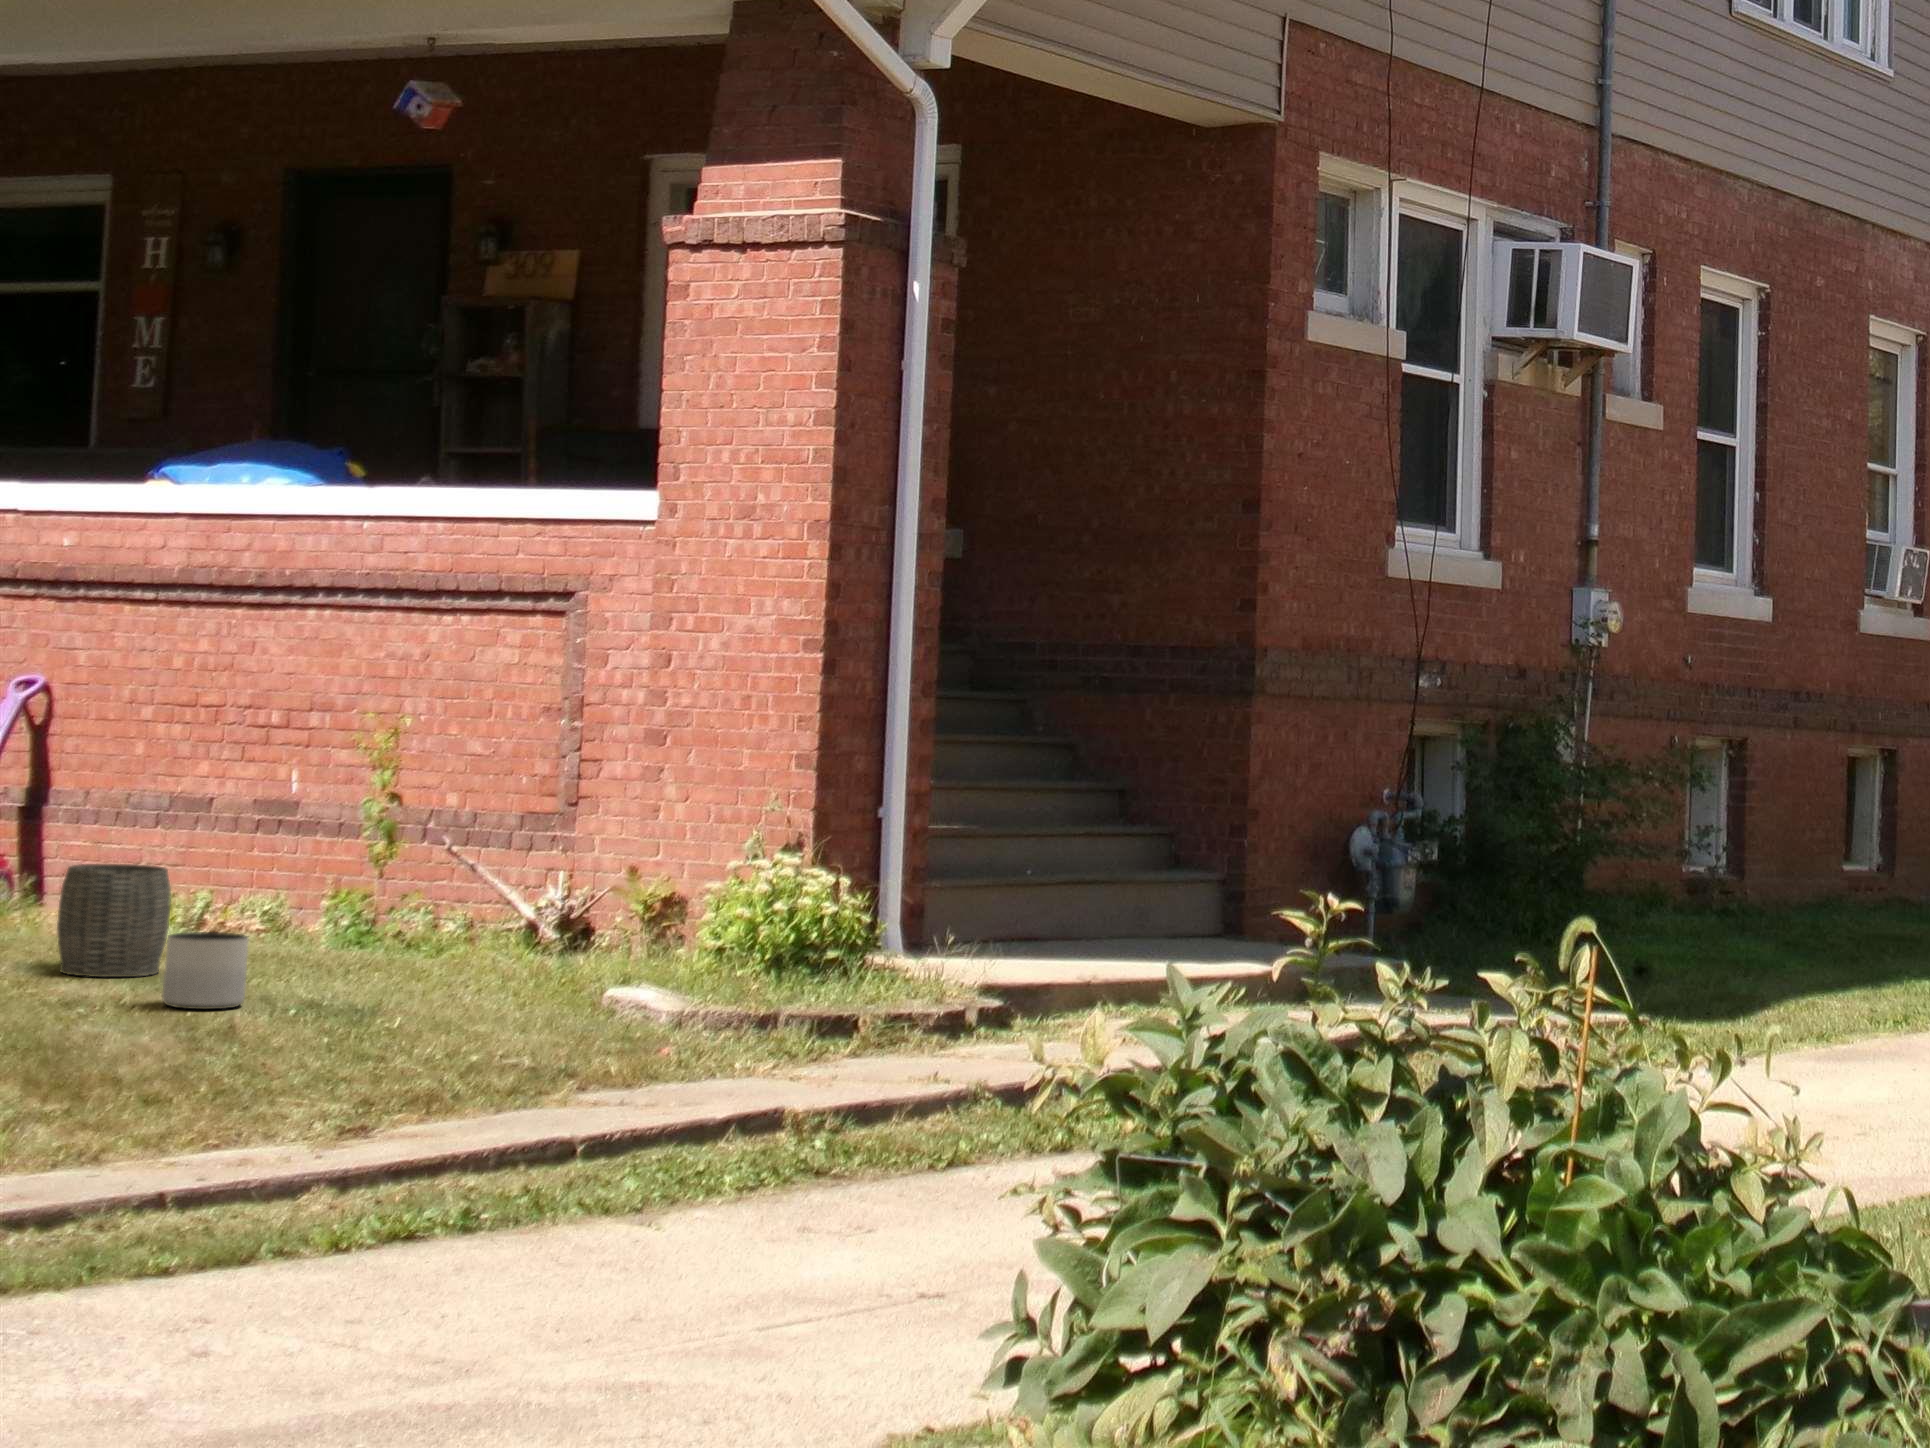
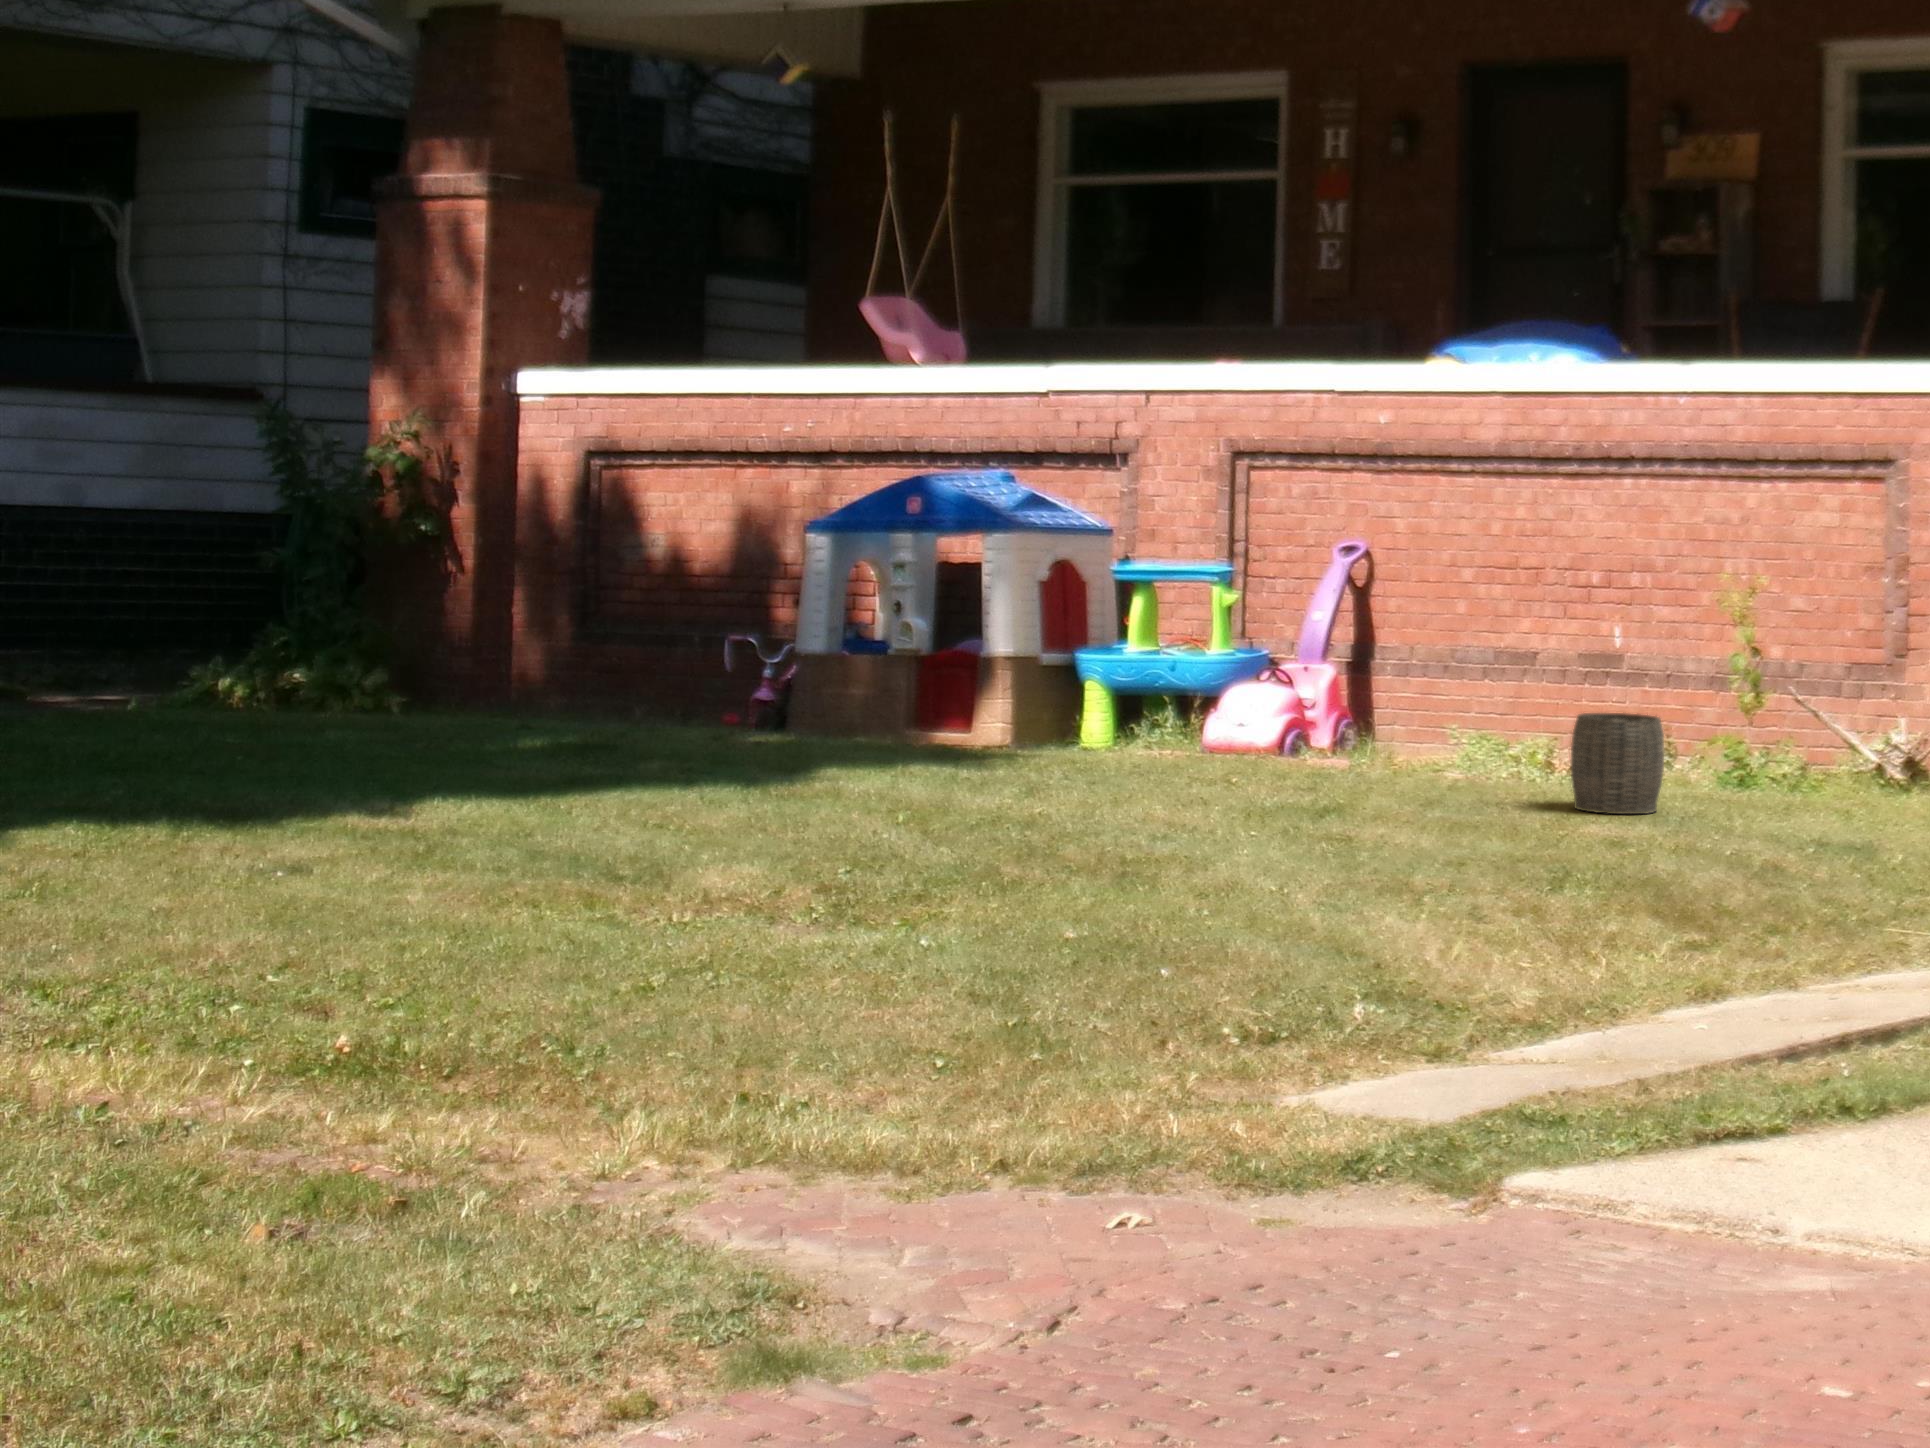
planter: present [162,932,248,1009] -> none [1713,775,1784,844]

